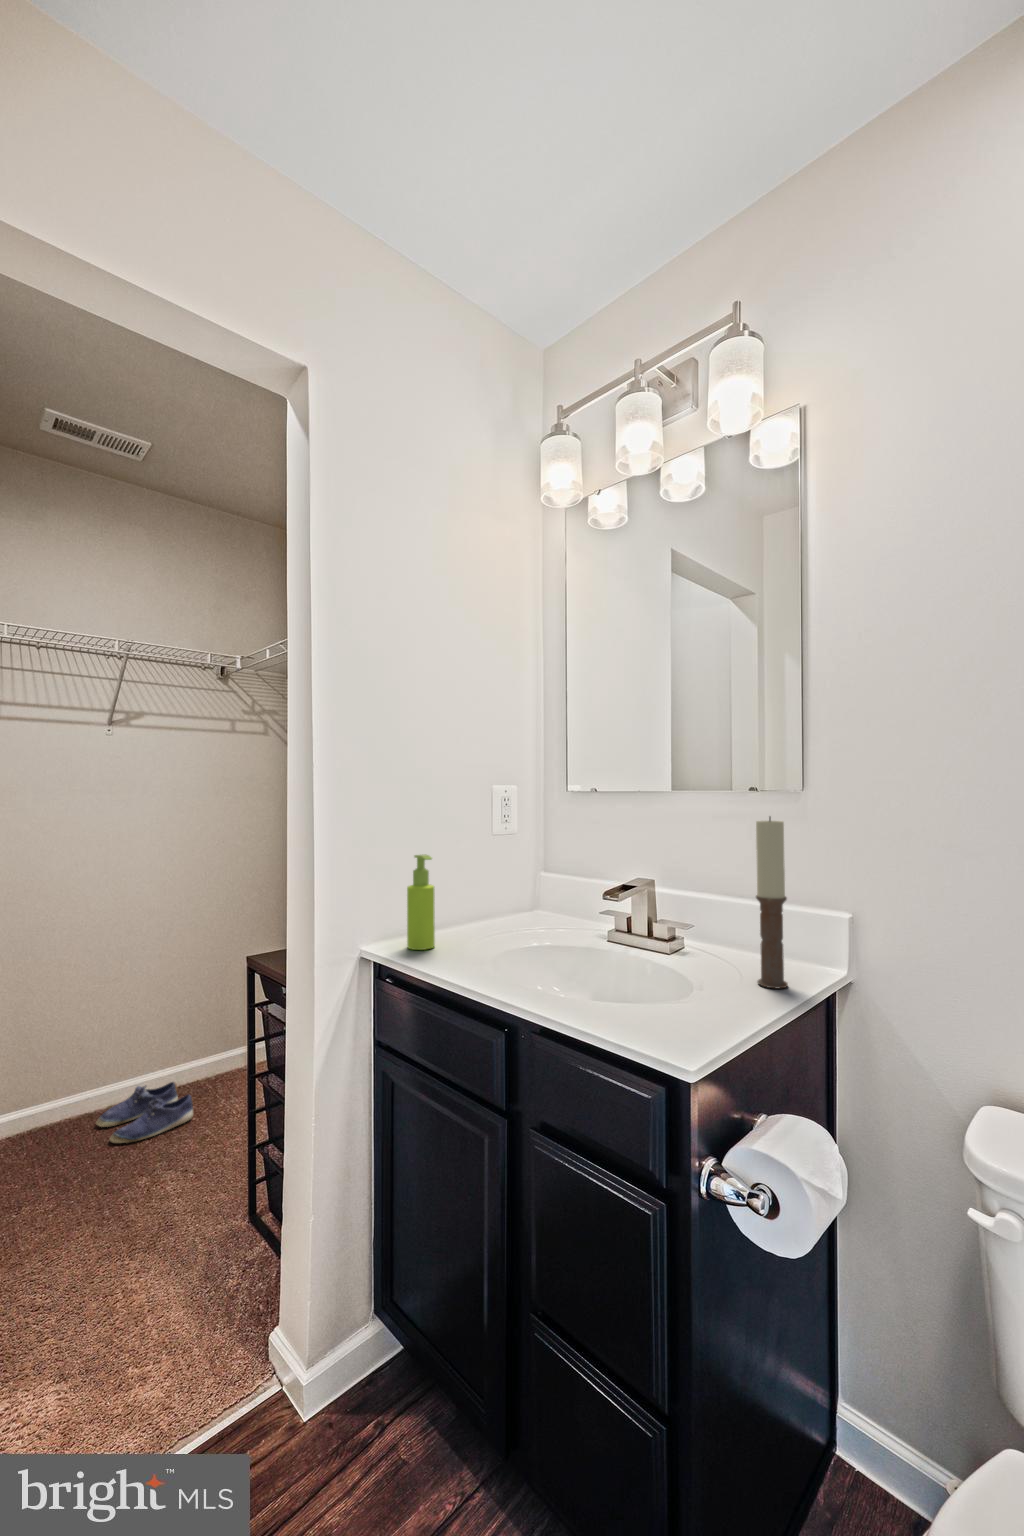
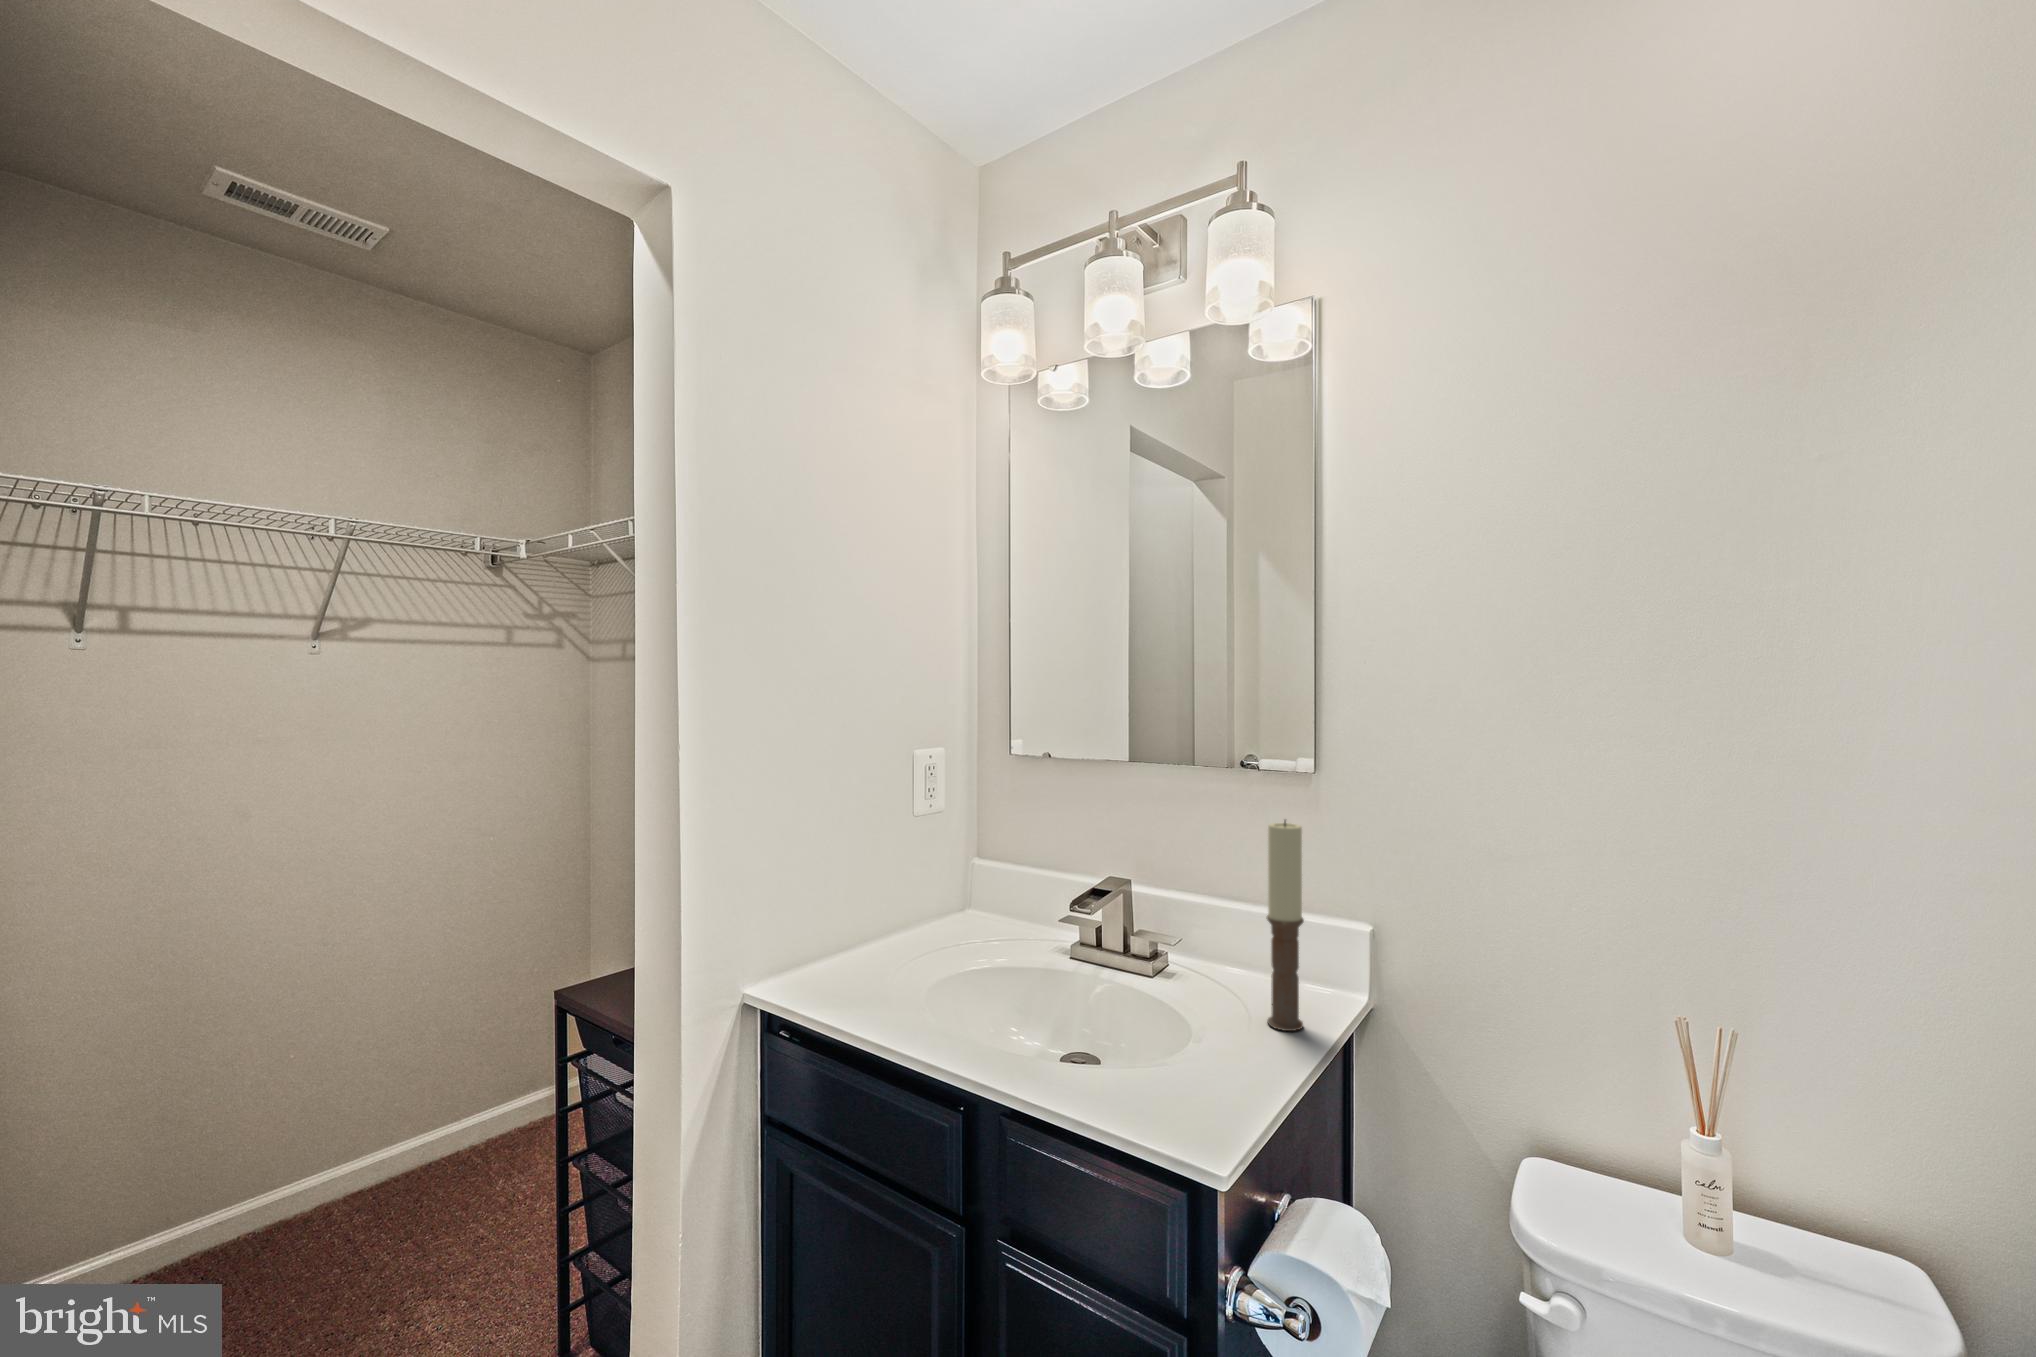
soap dispenser: present [407,854,435,950] -> none [811,860,848,991]
shoe: present [96,1082,193,1143] -> none [303,1154,458,1257]

